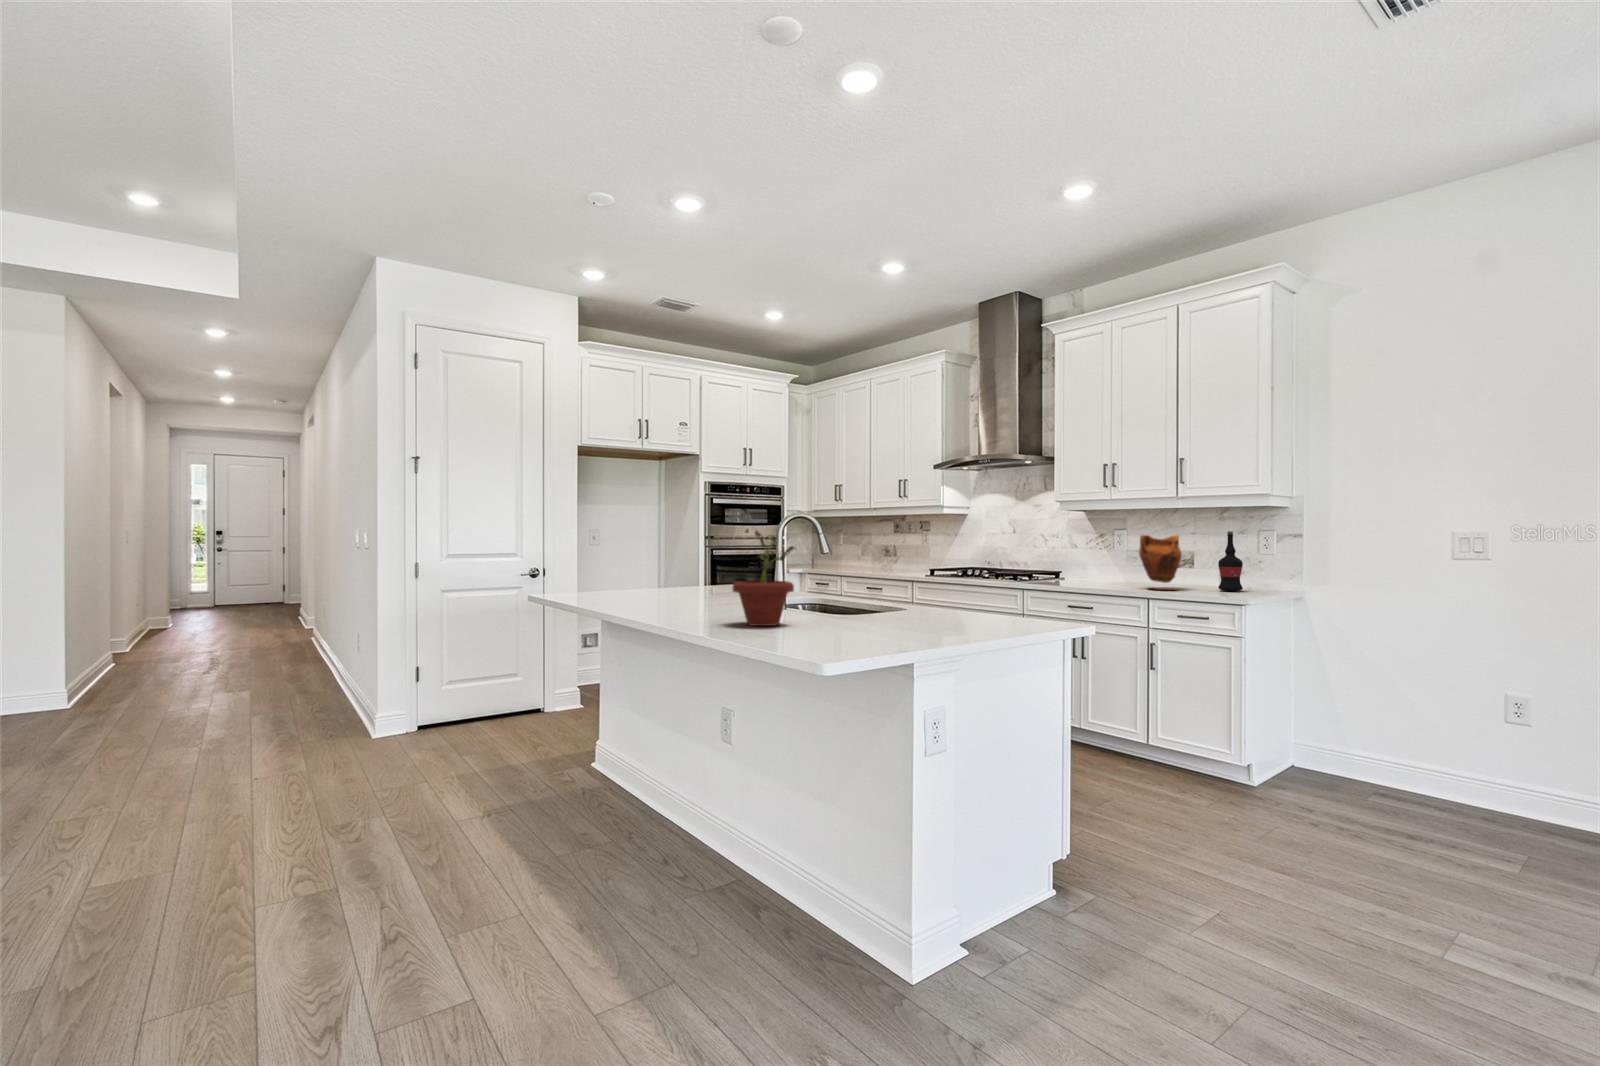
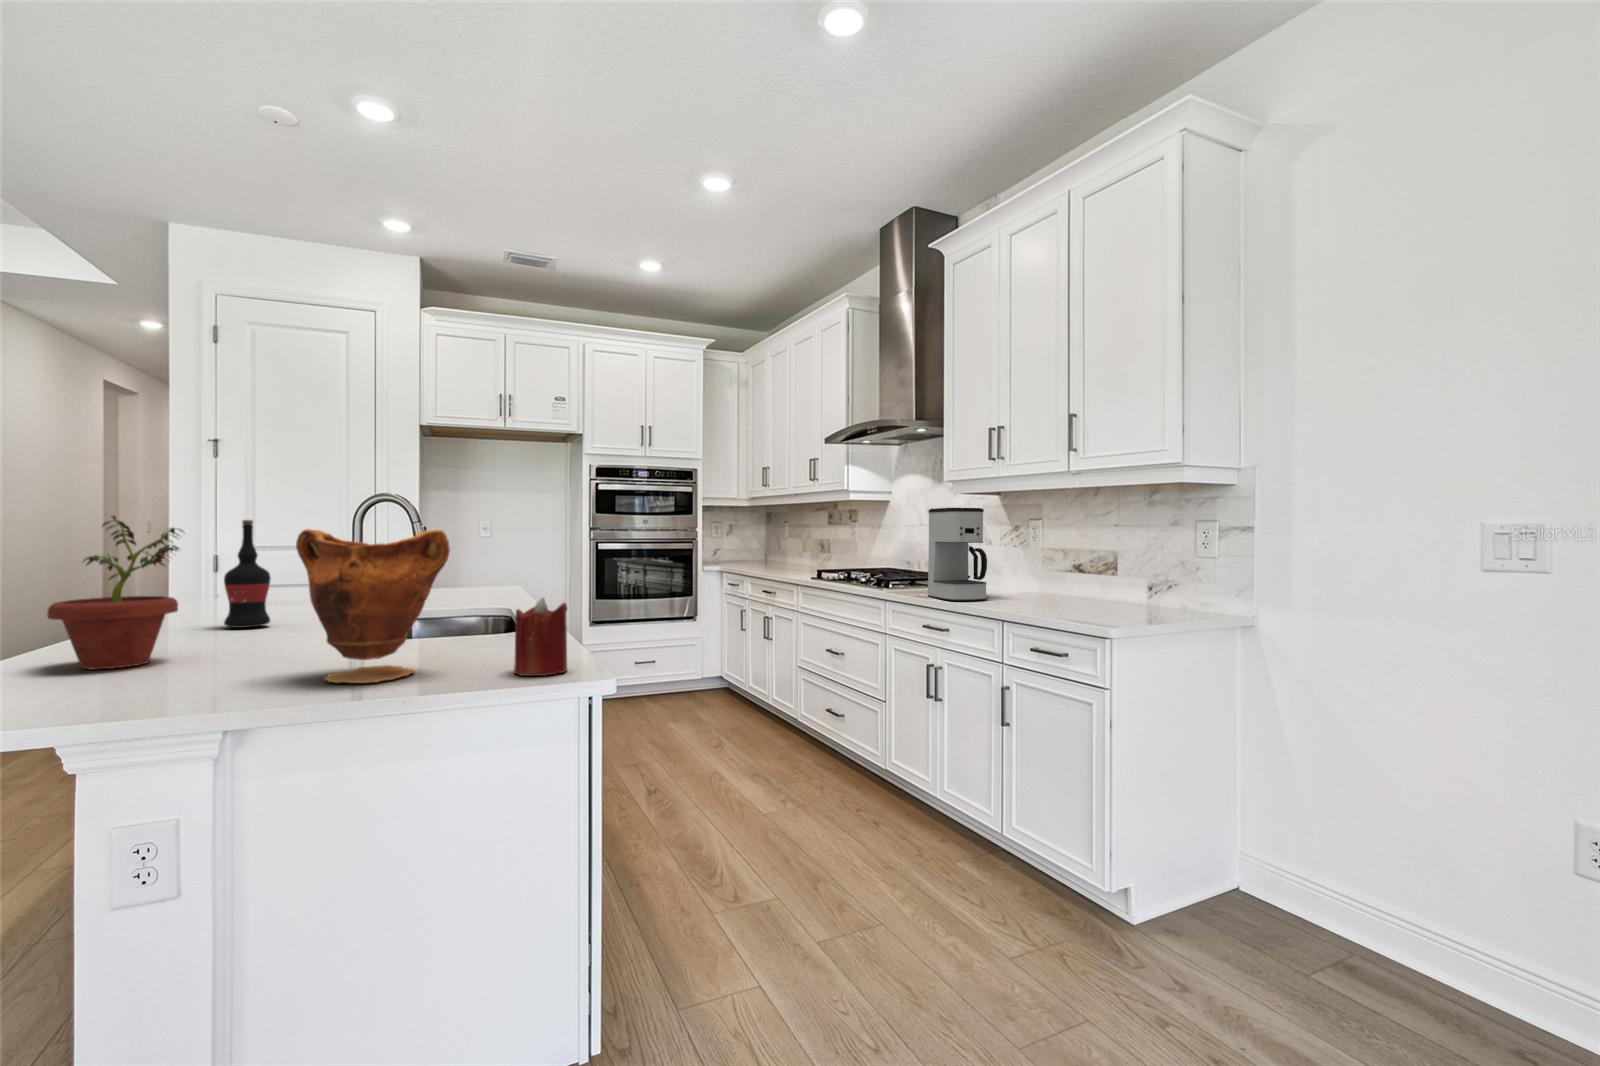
coffee maker: none [1065,521,1113,587] -> present [928,508,987,601]
wine bottle: present [1218,531,1243,591] -> present [224,520,271,628]
vase: present [1139,535,1182,590] -> present [296,529,450,683]
candle: none [1000,577,1034,623] -> present [514,598,567,676]

